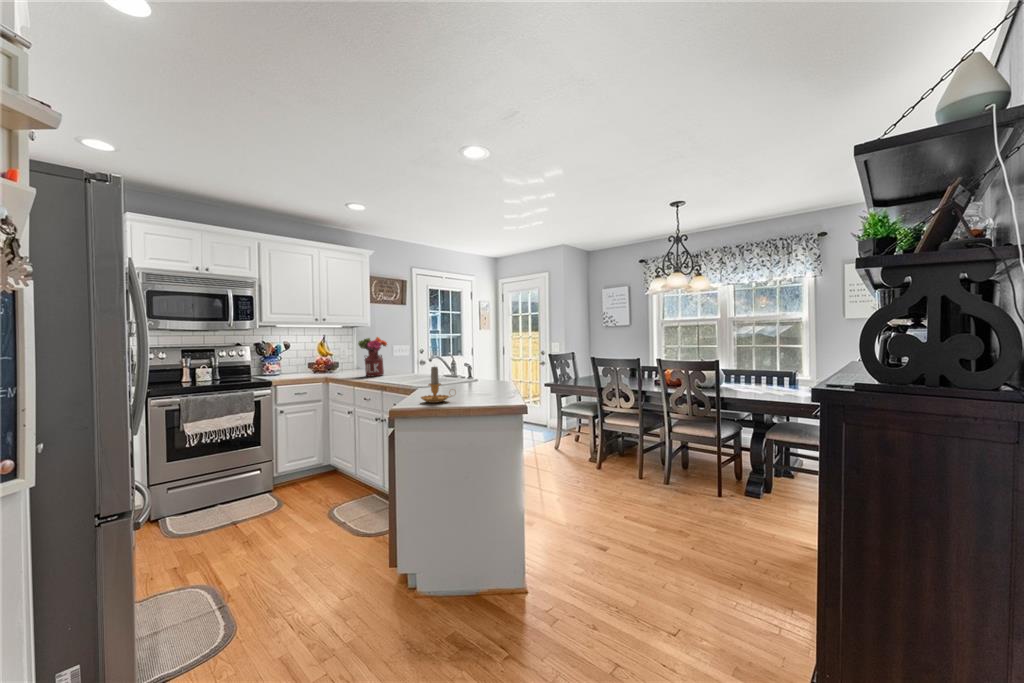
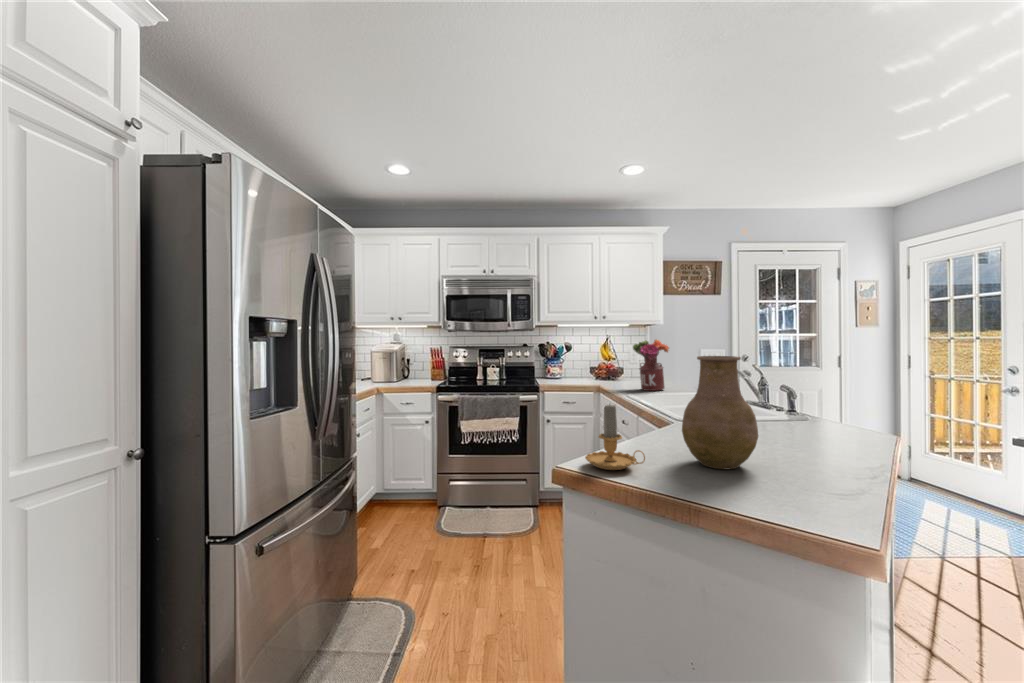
vase: none [461,339,497,396] -> present [682,356,758,470]

